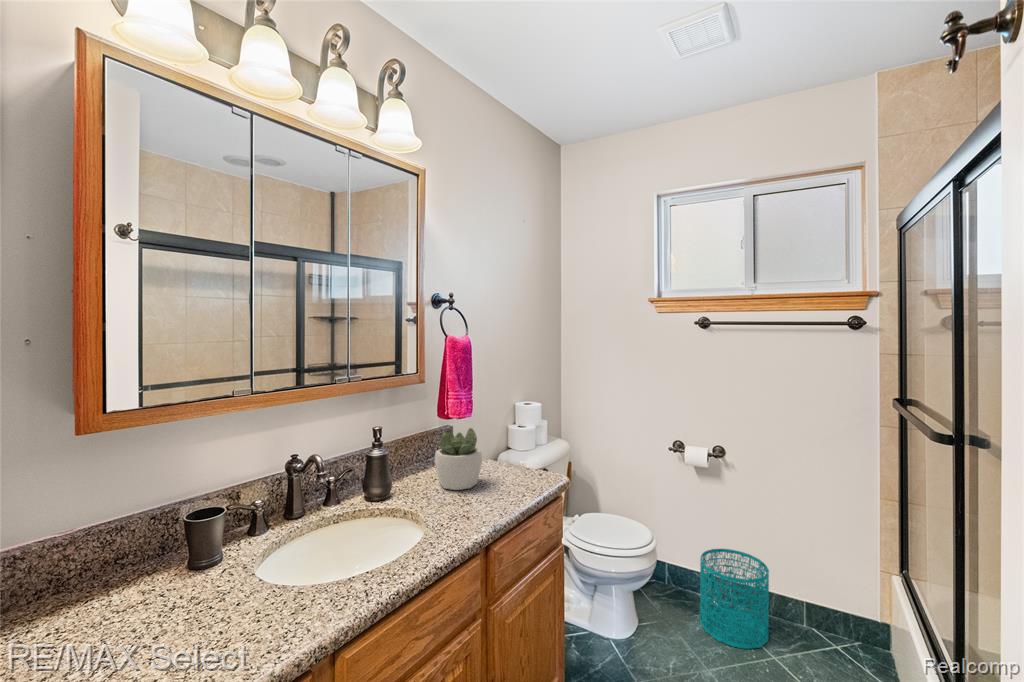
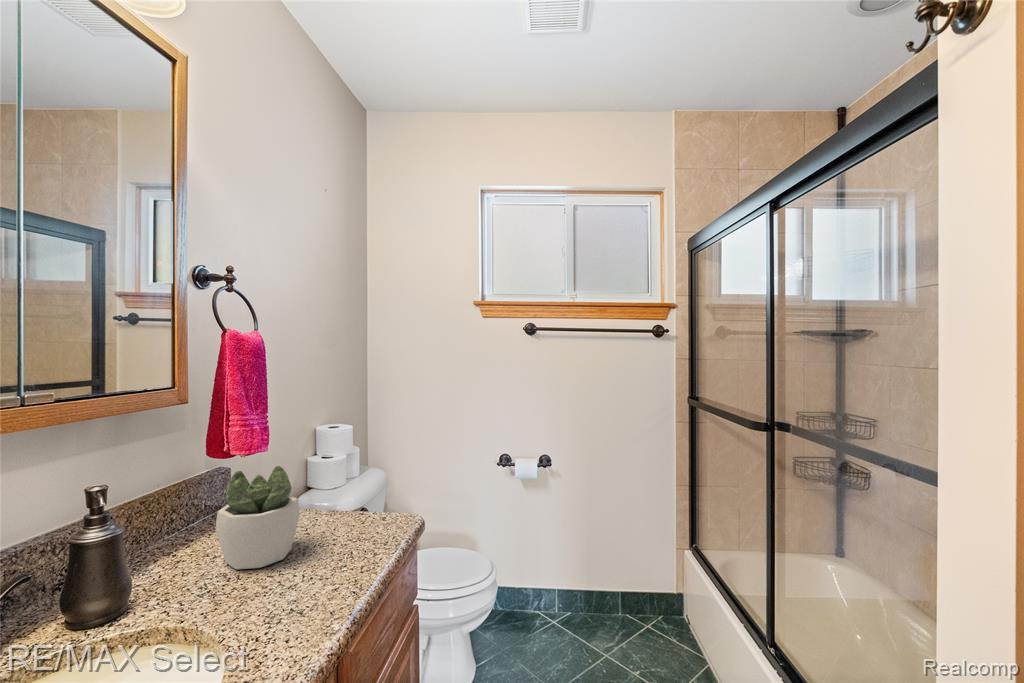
wastebasket: present [700,549,769,649] -> none [532,556,597,659]

